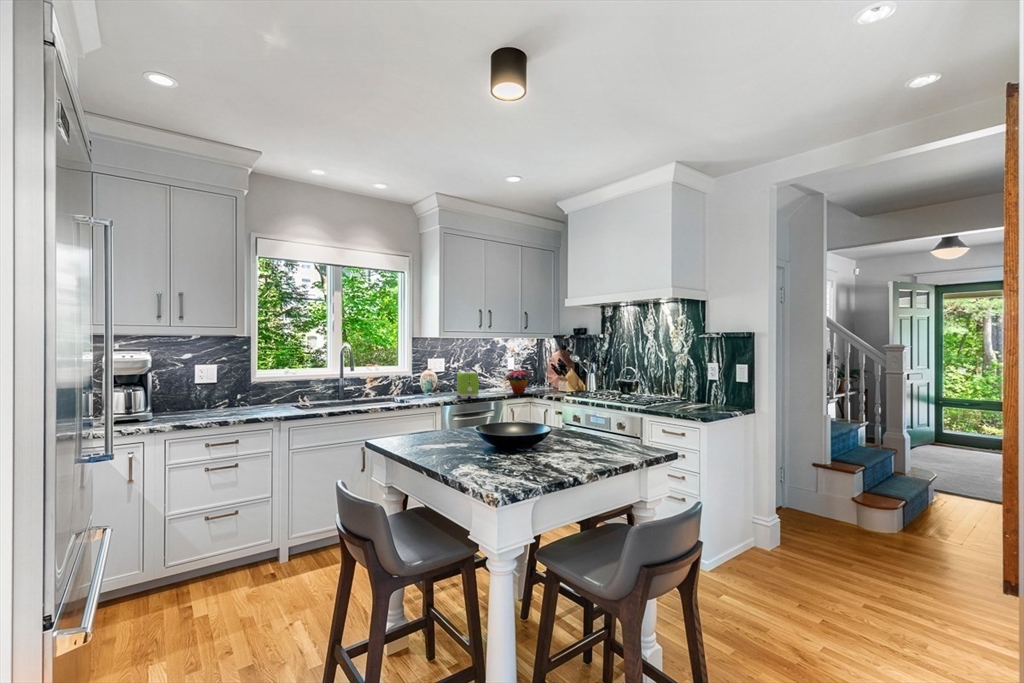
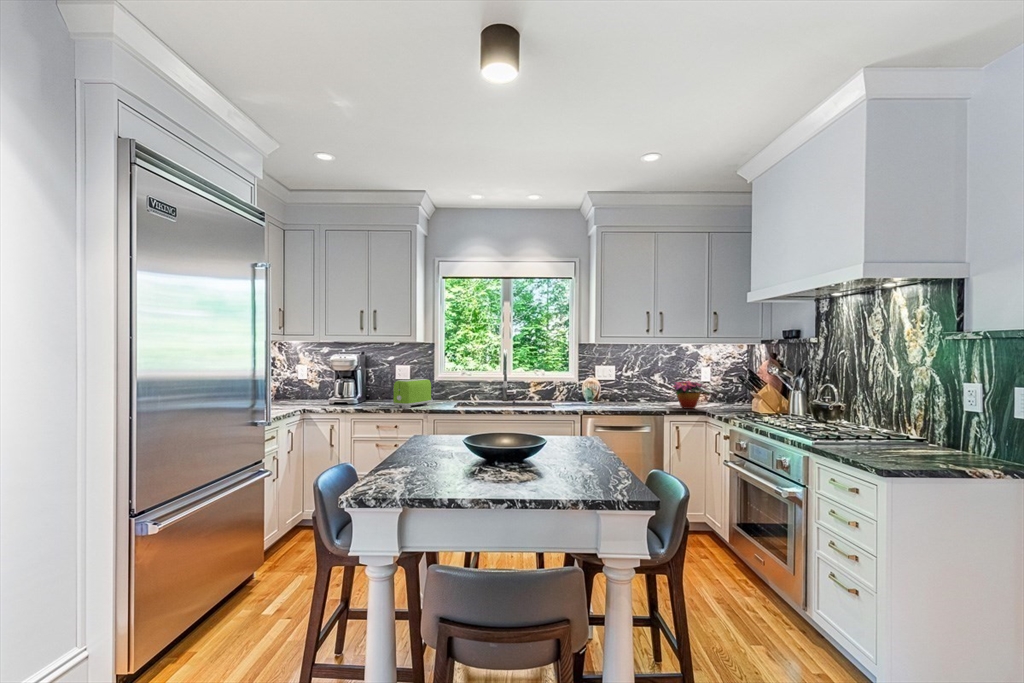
toaster: present [457,371,479,399] -> present [393,379,431,408]

